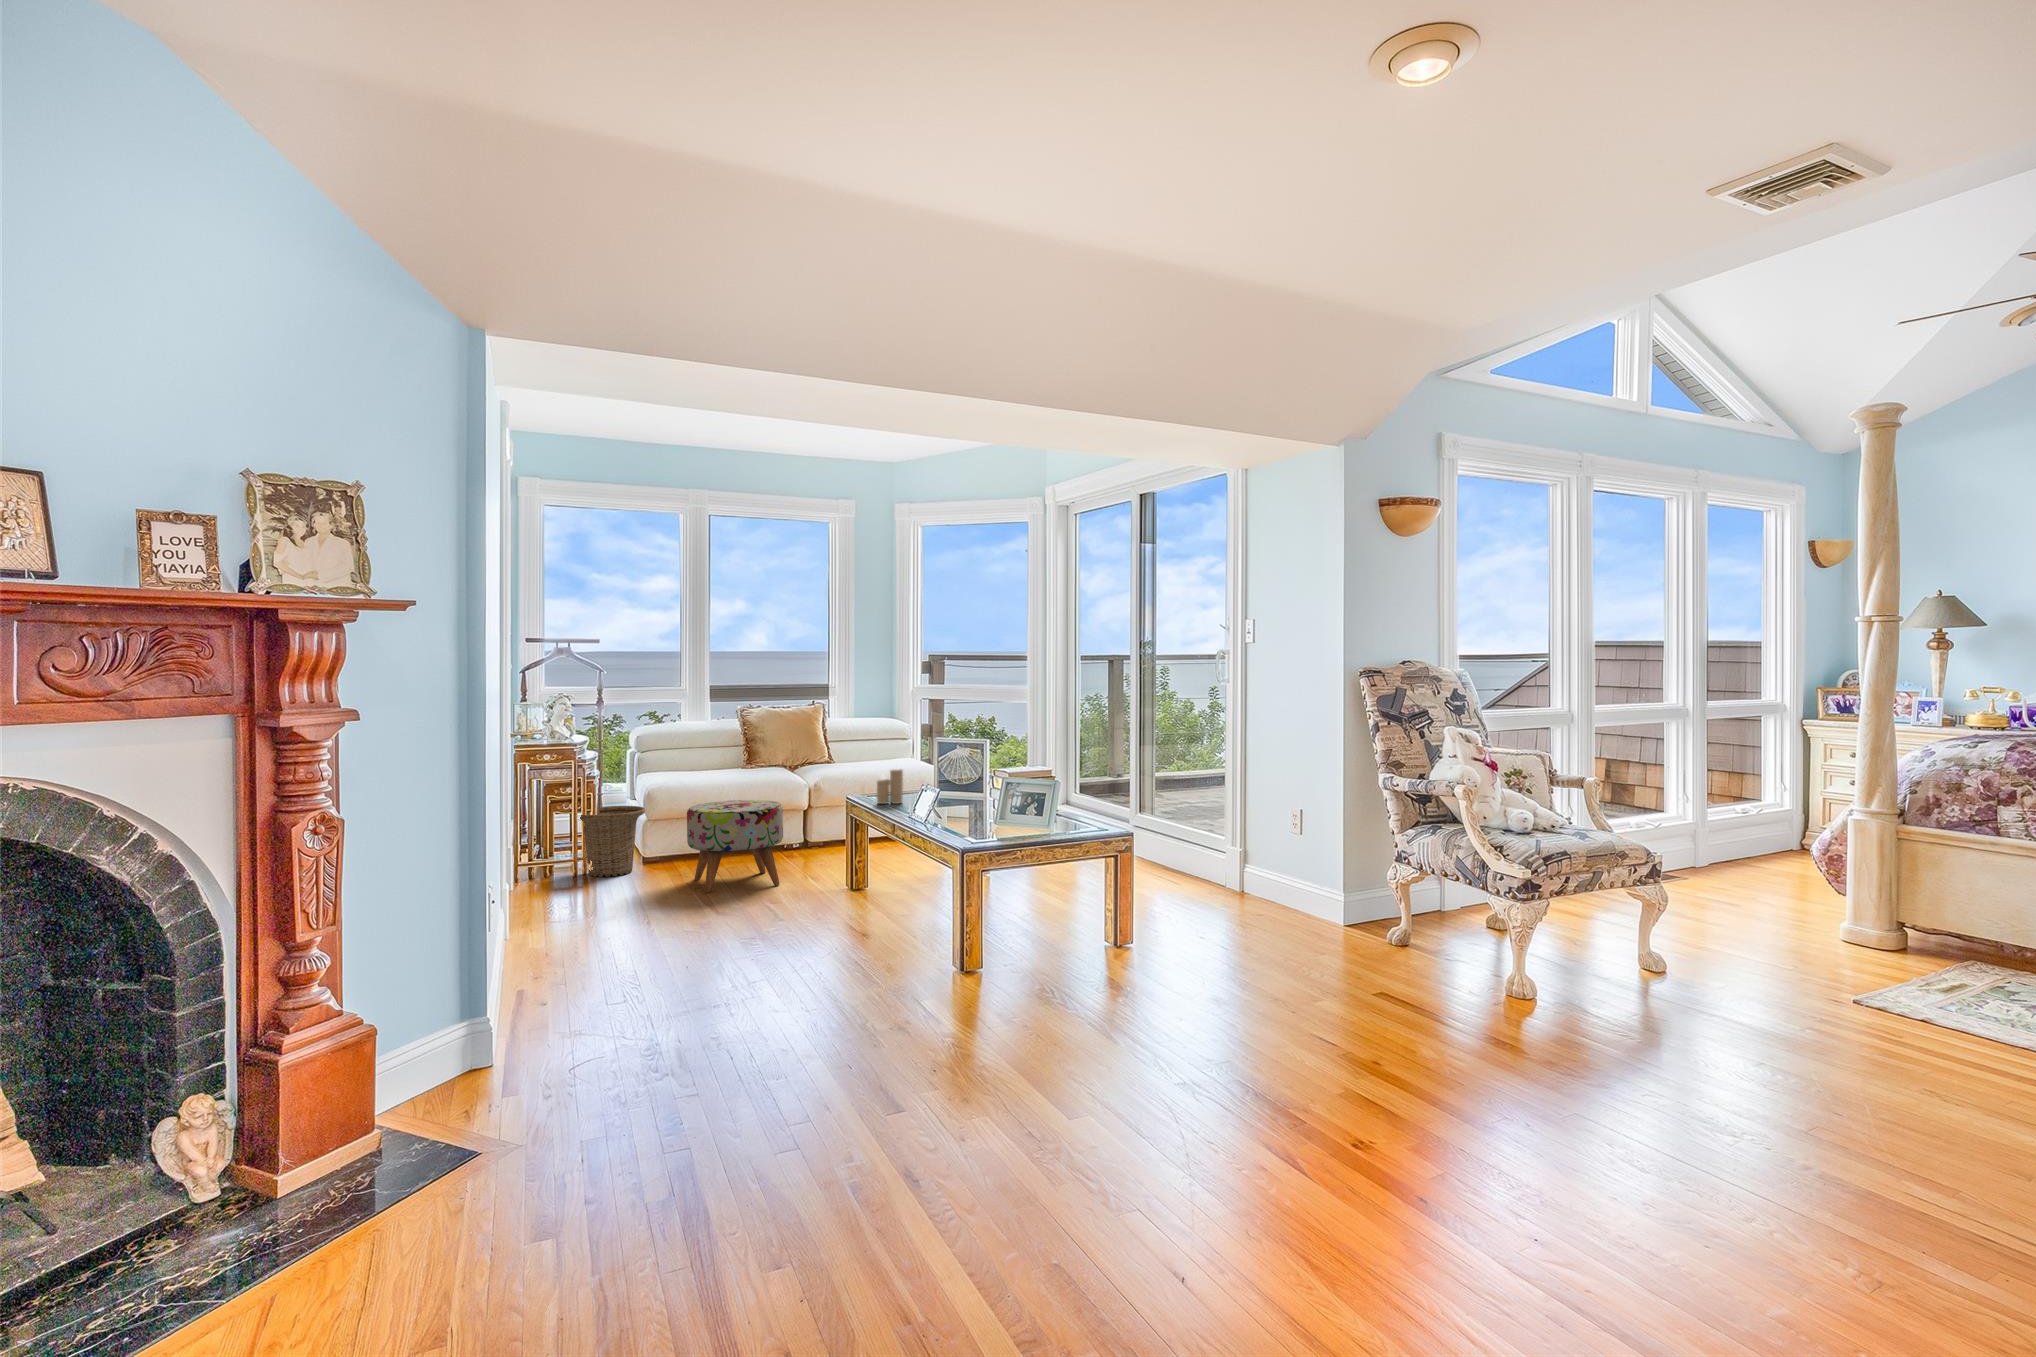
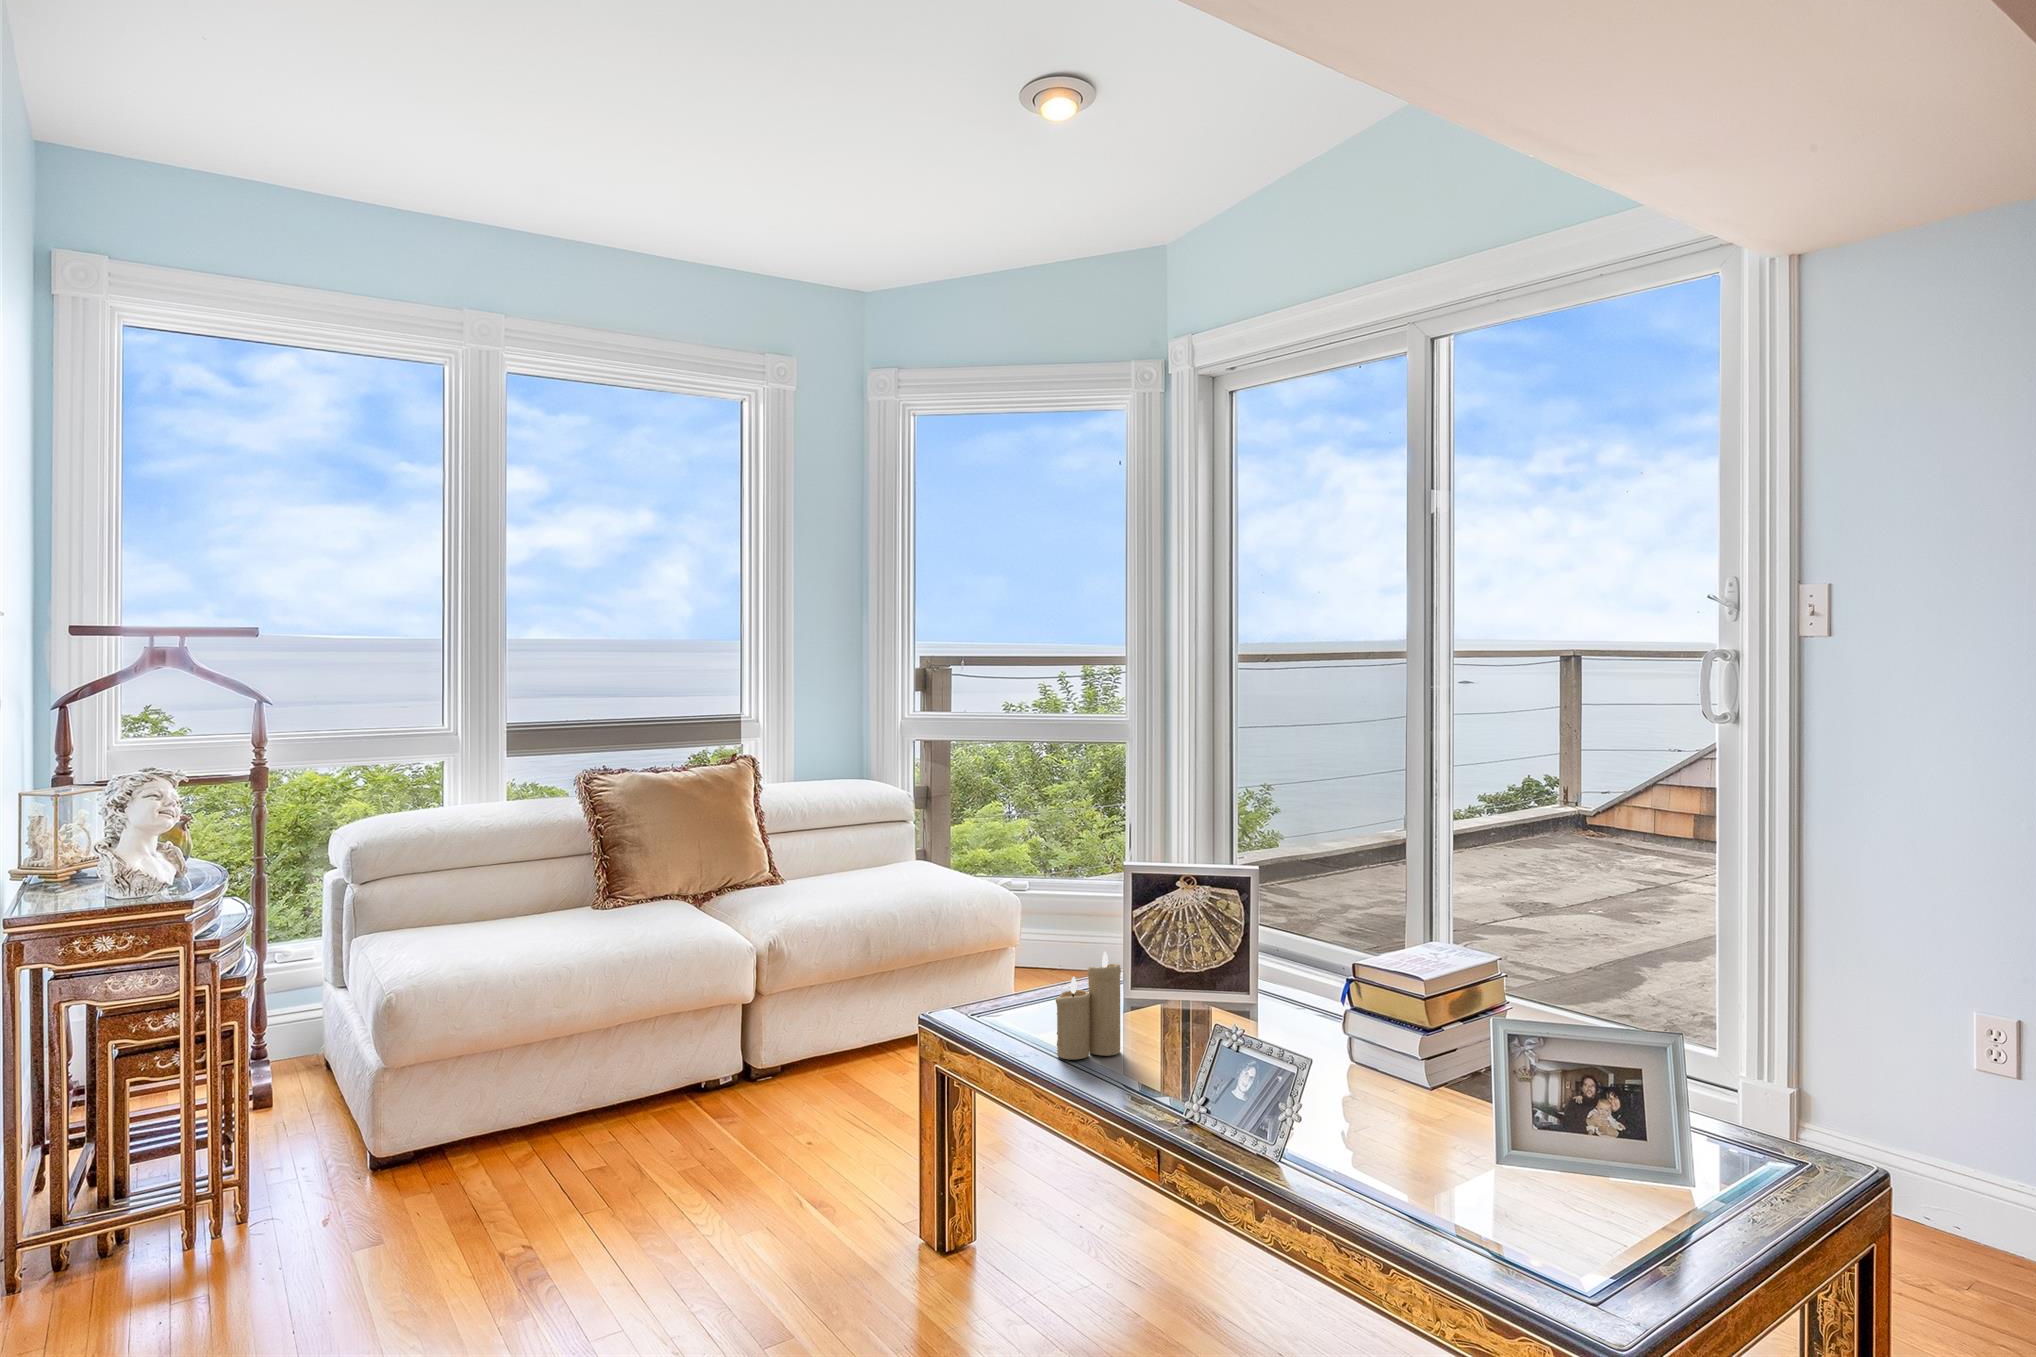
ottoman: present [687,800,783,893] -> none [510,1014,757,1303]
basket: present [580,806,645,877] -> none [186,1035,383,1242]

